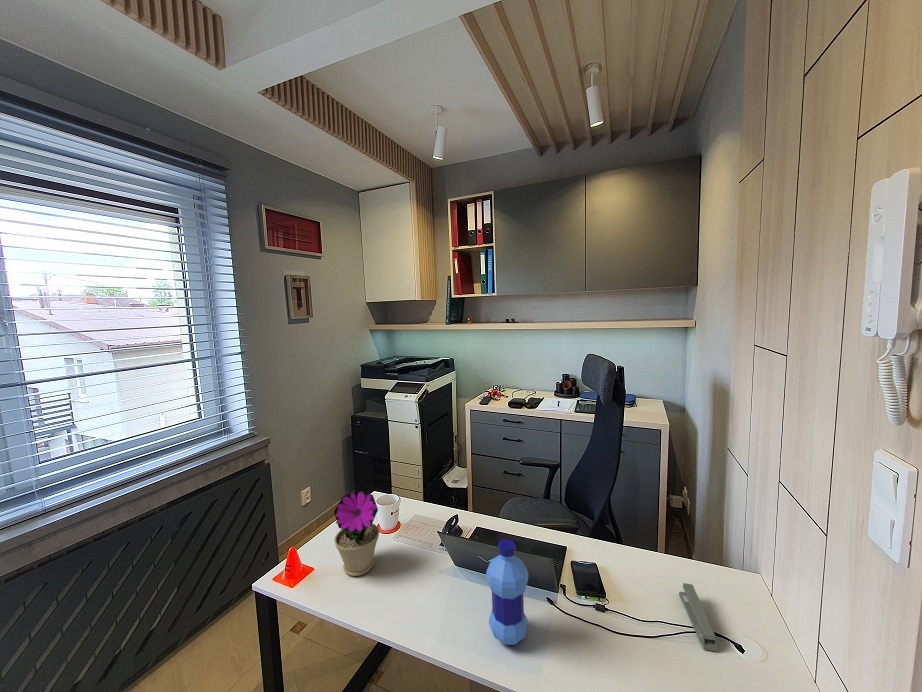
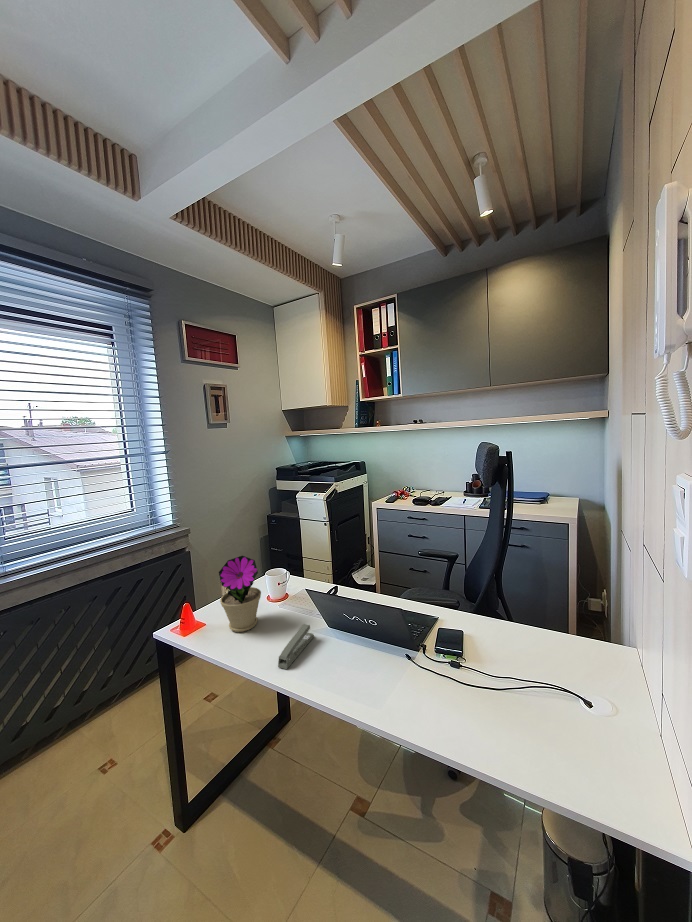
water bottle: present [486,539,528,645] -> none [339,590,380,691]
stapler: present [679,583,718,652] -> present [278,624,314,669]

